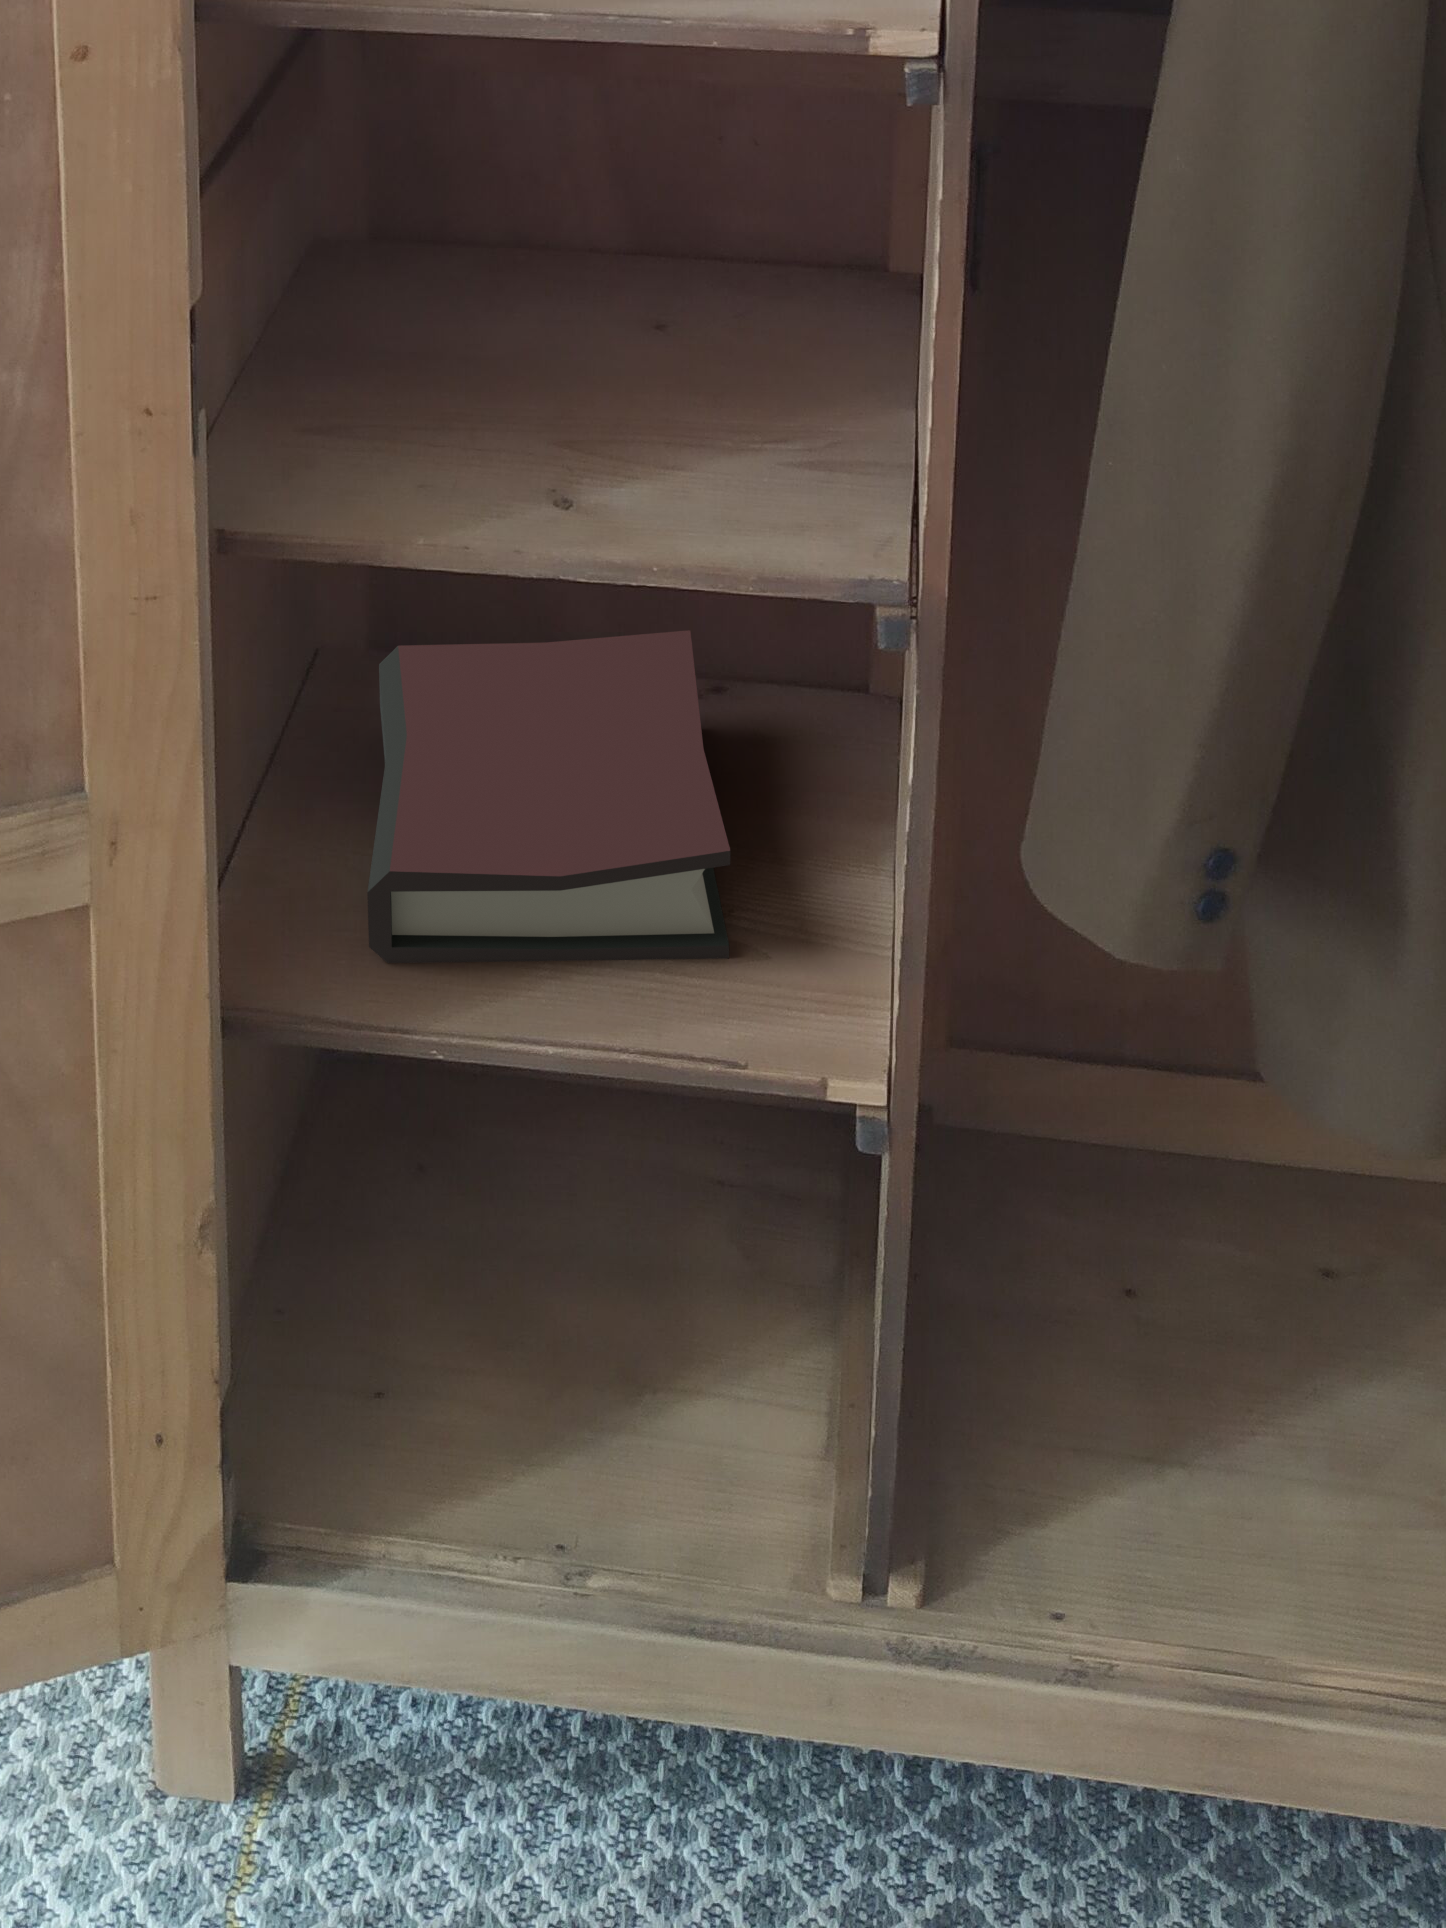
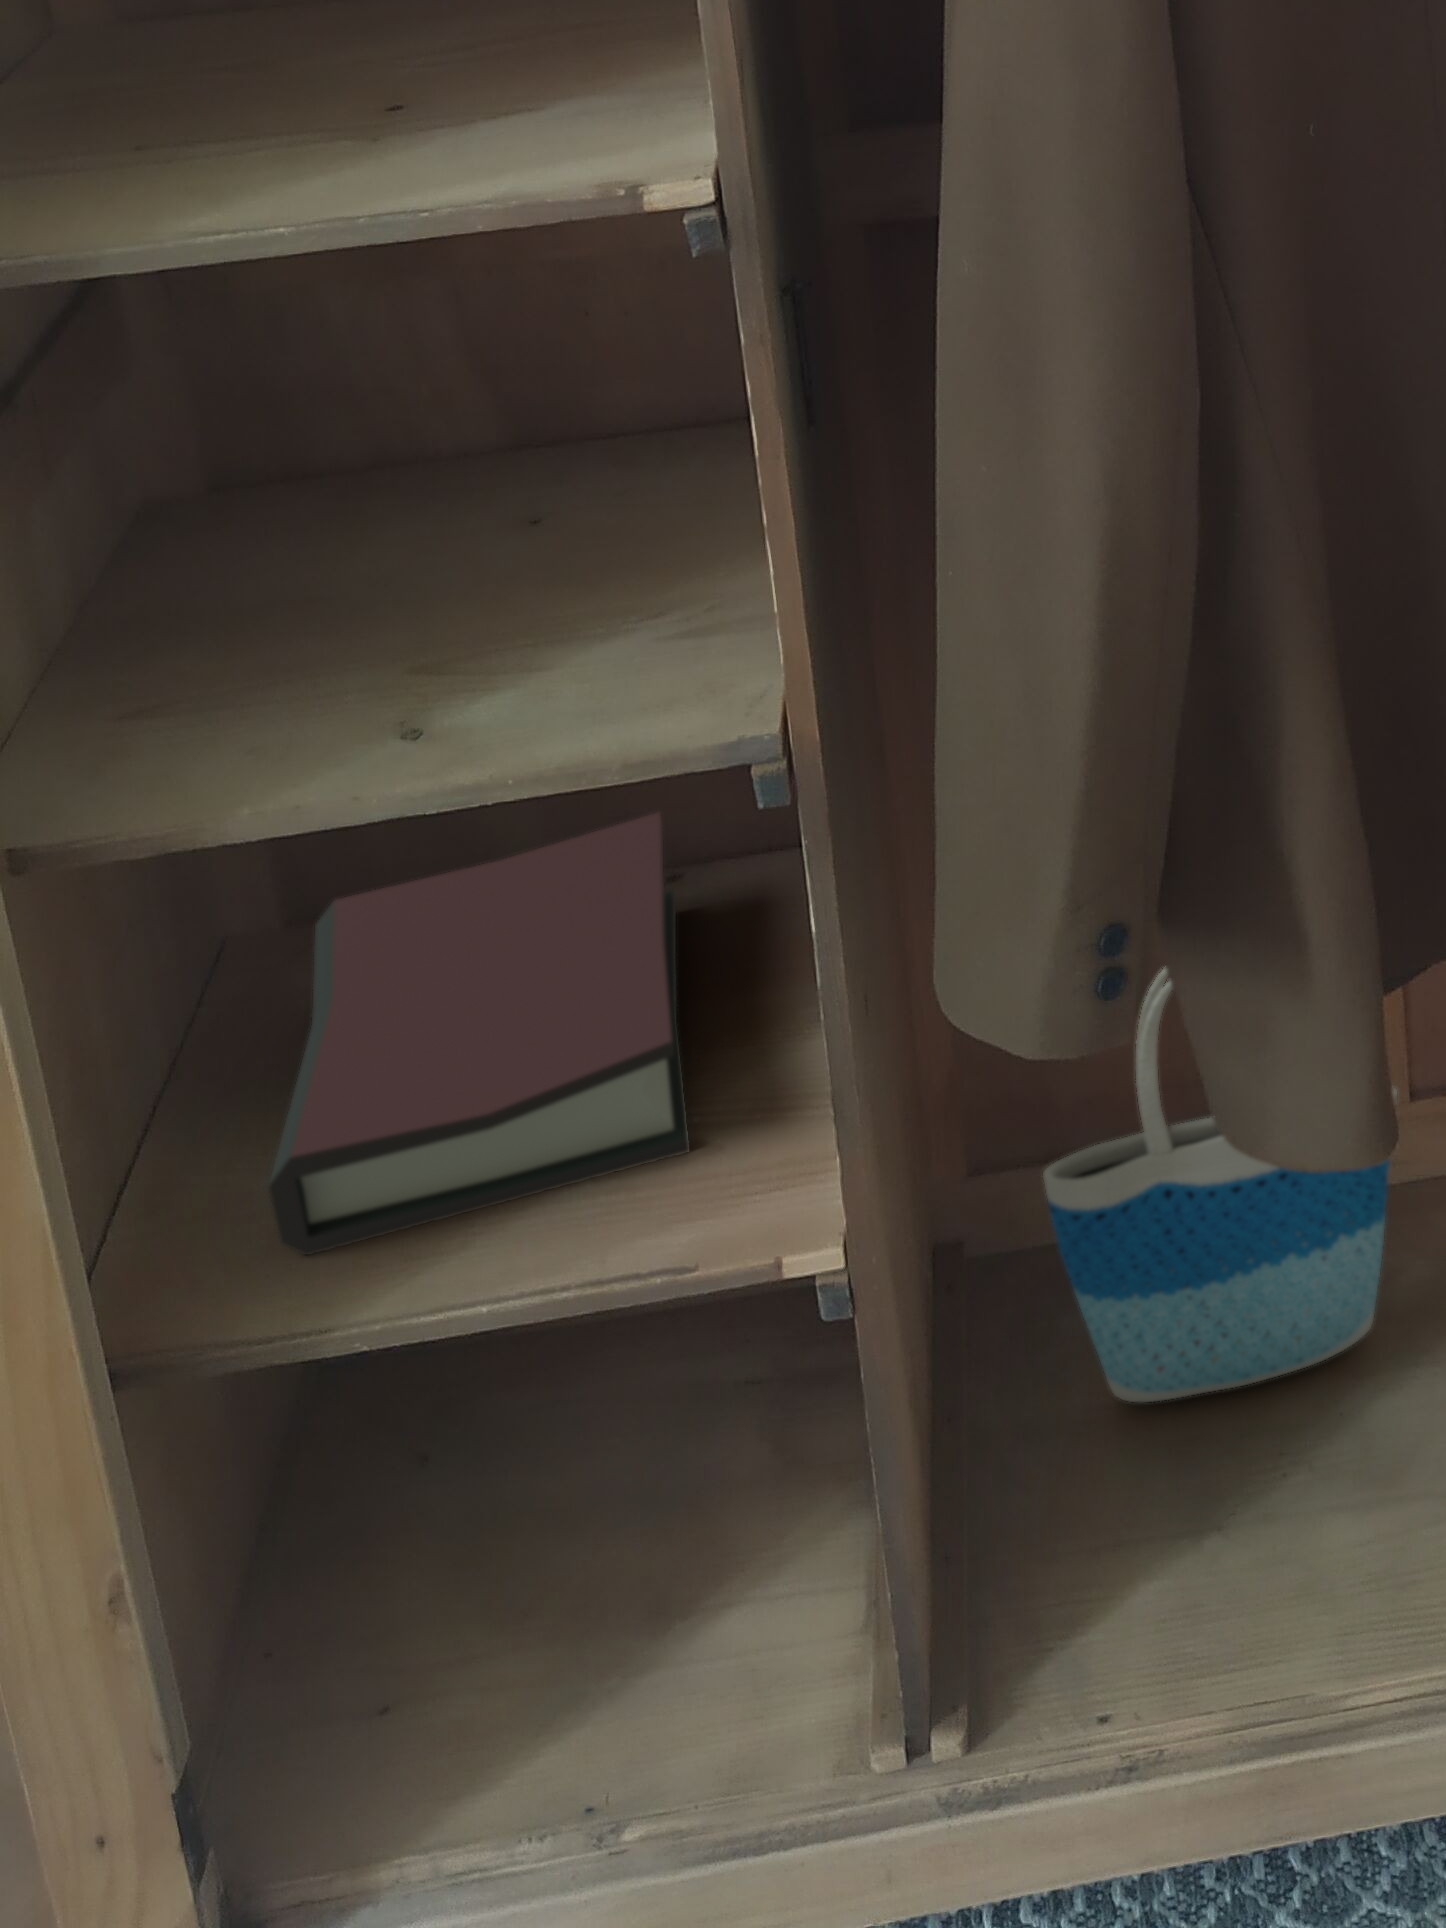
tote bag: none [1019,883,1387,1328] -> present [1043,969,1396,1402]

